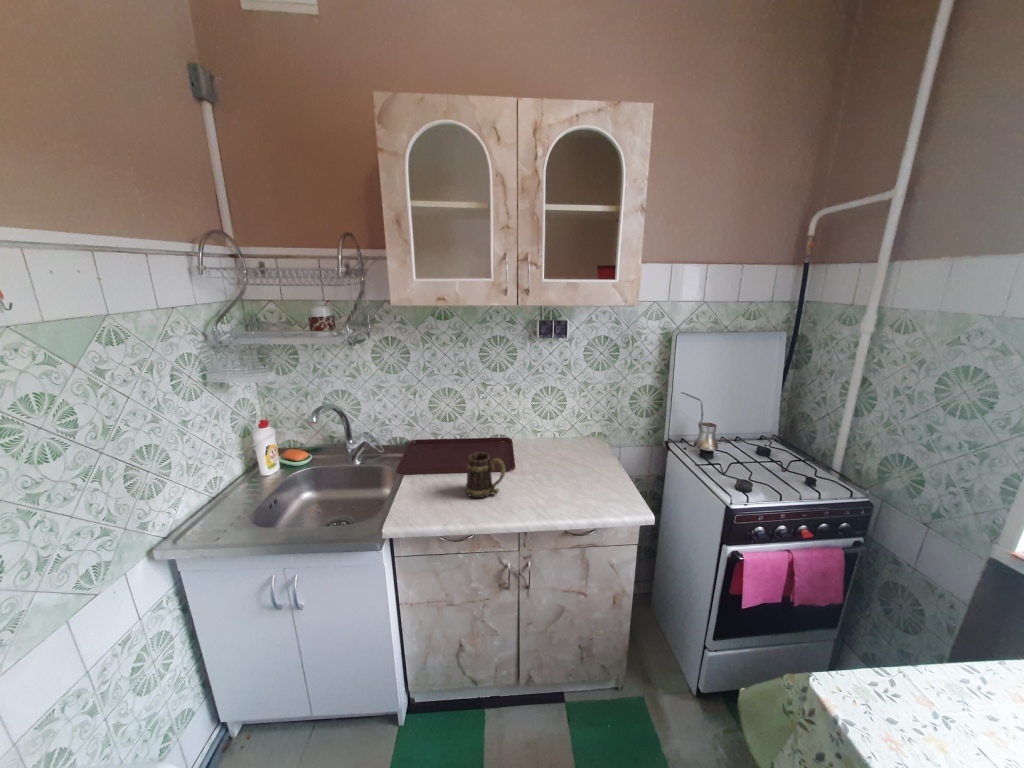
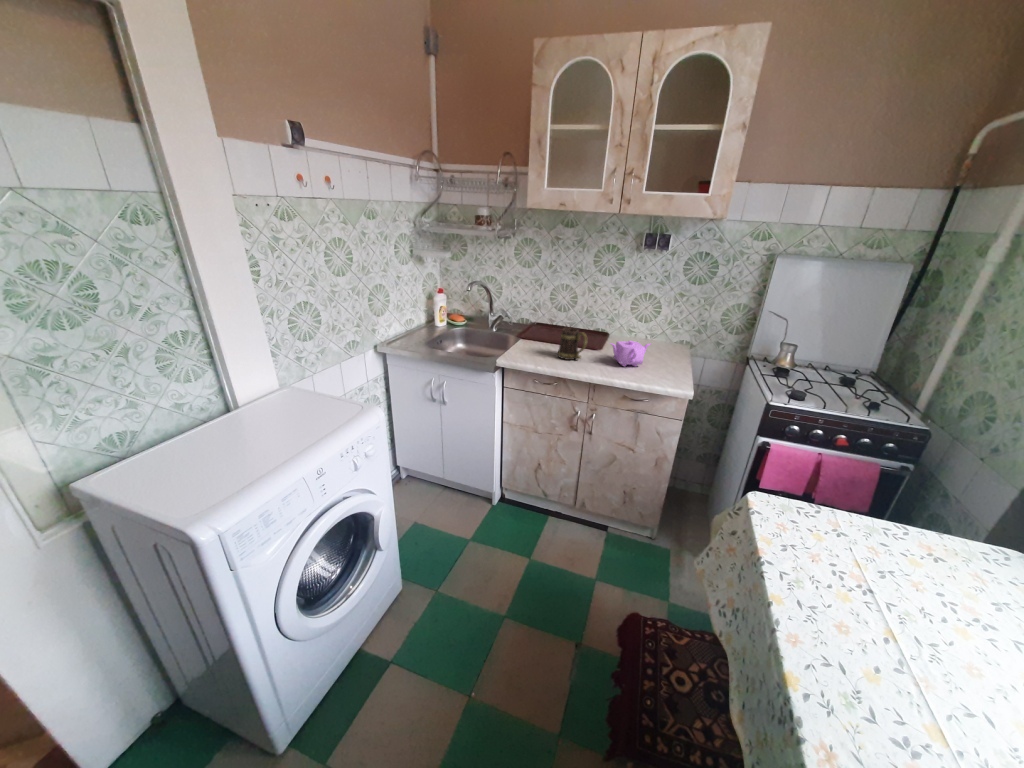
teapot: none [533,453,579,491] -> present [611,341,651,367]

